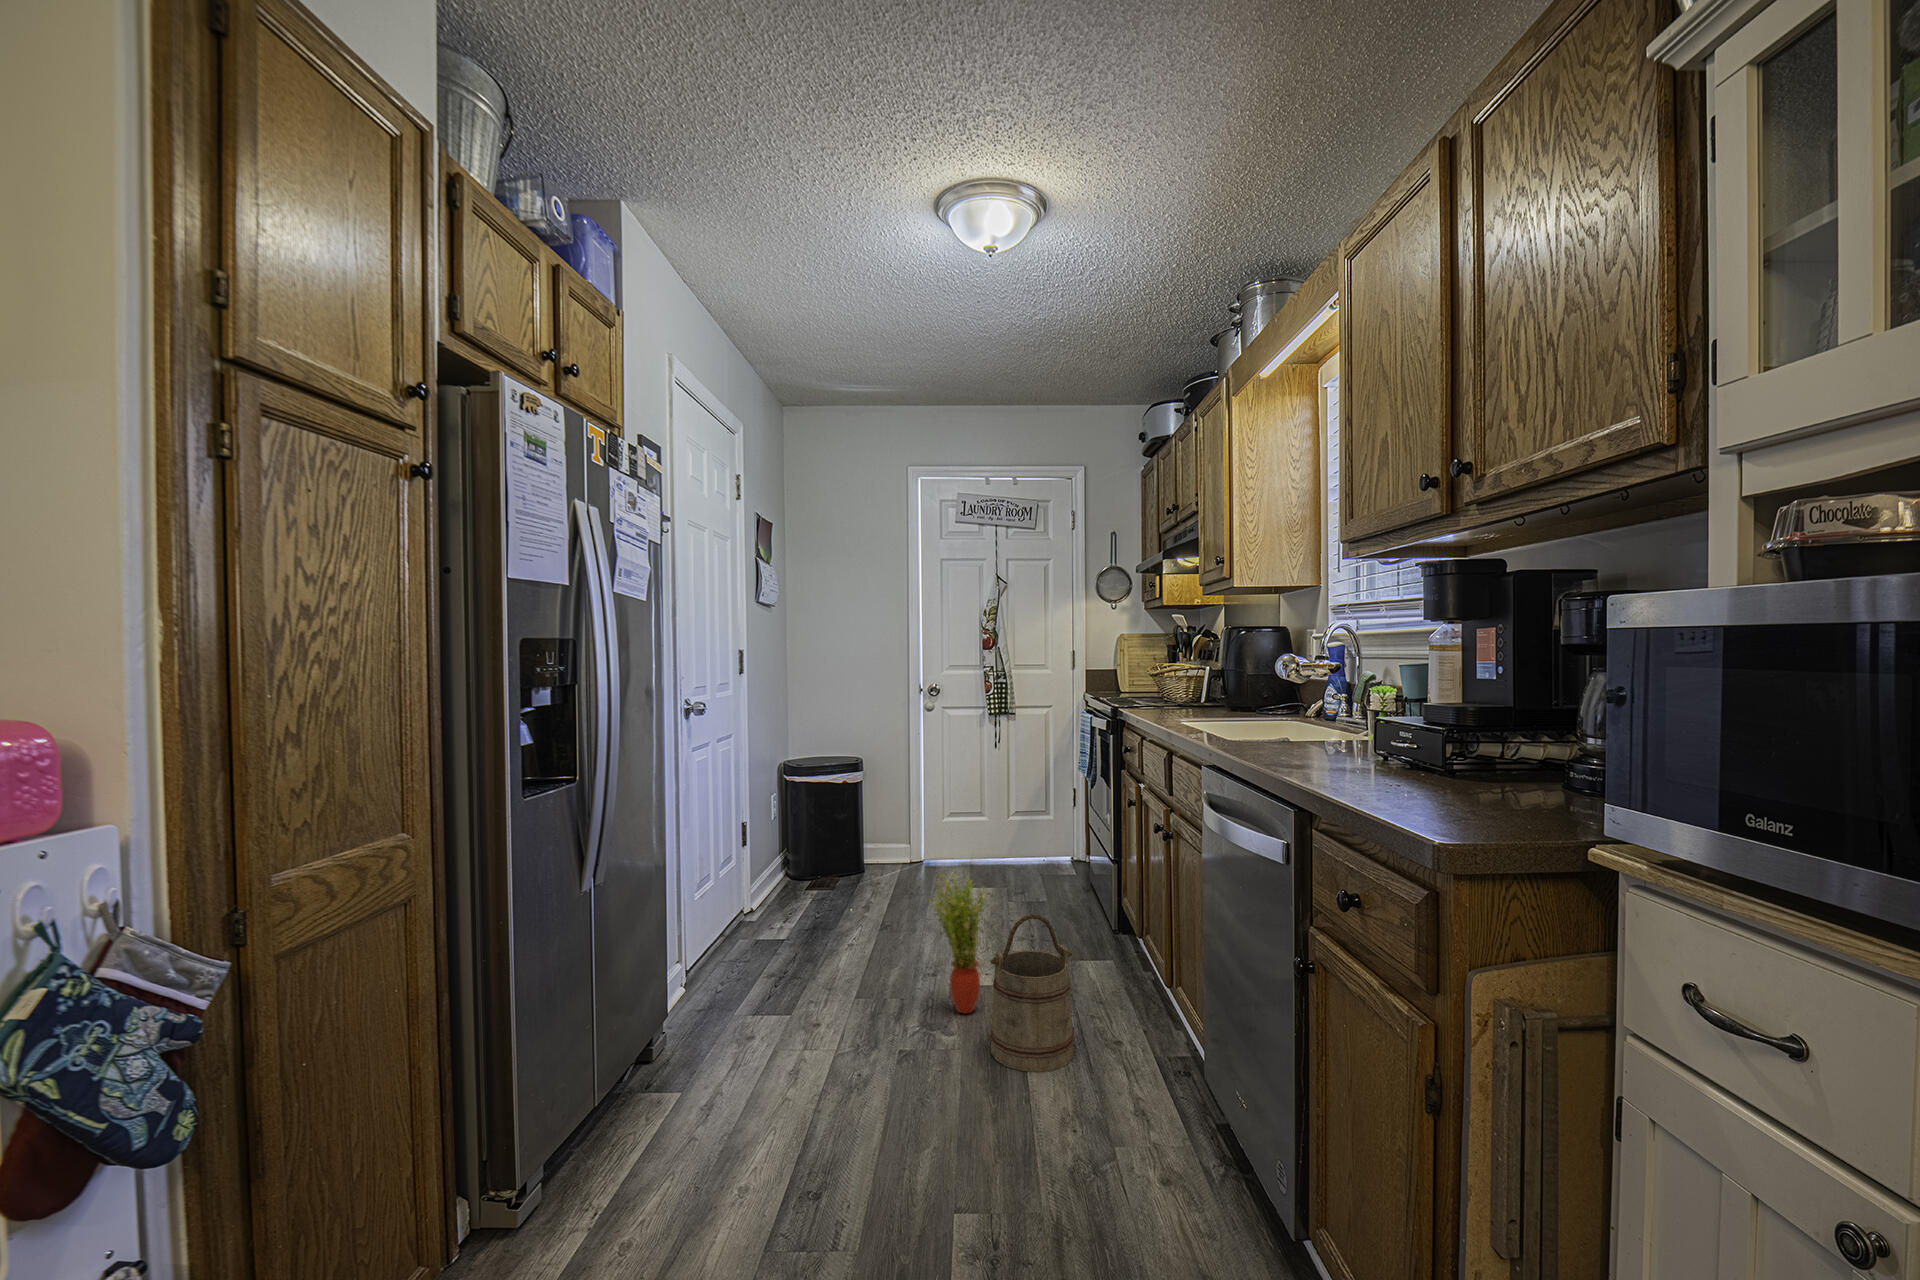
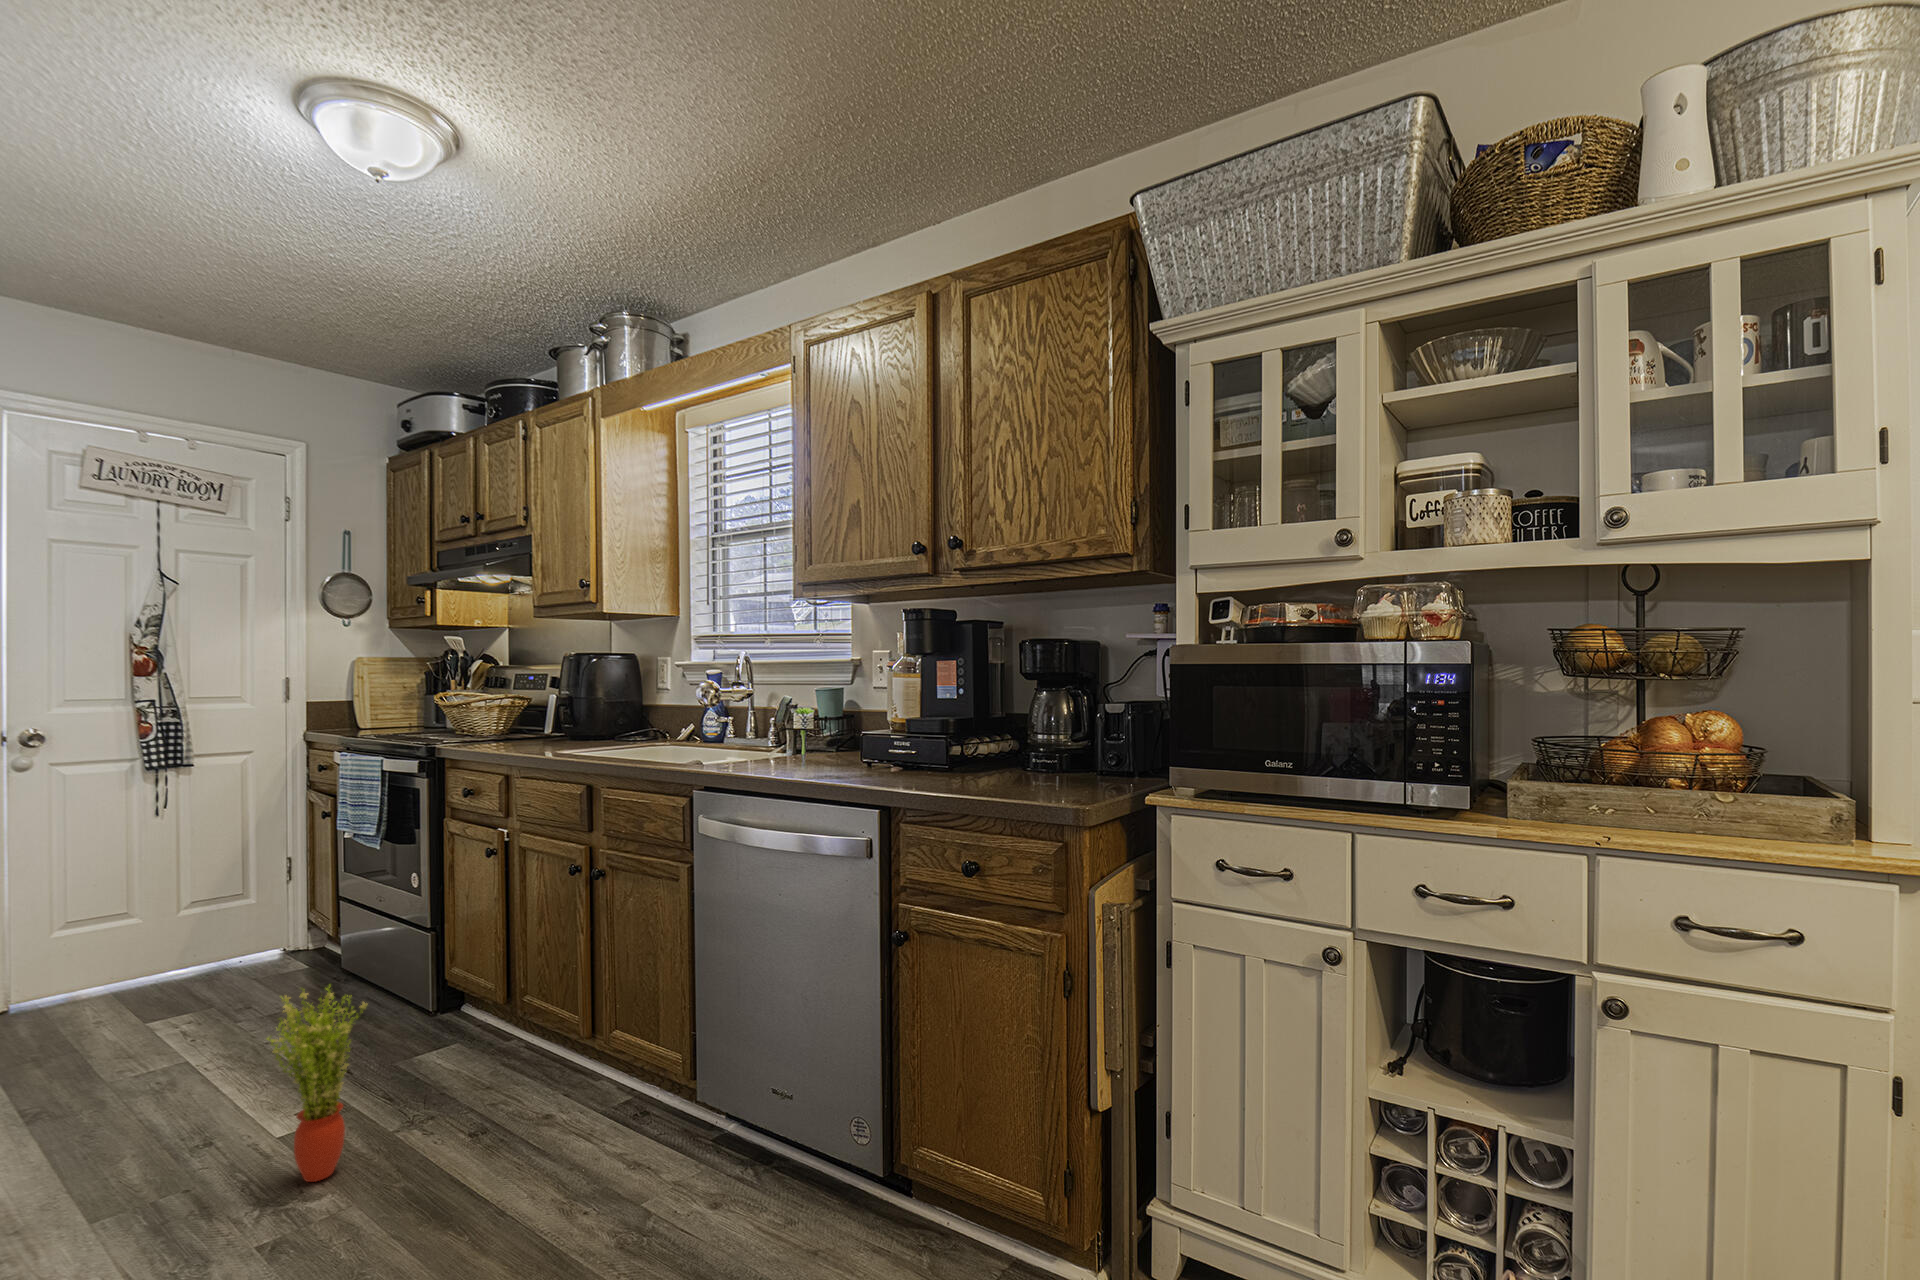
bucket: present [990,914,1074,1072] -> none [404,1002,522,1204]

